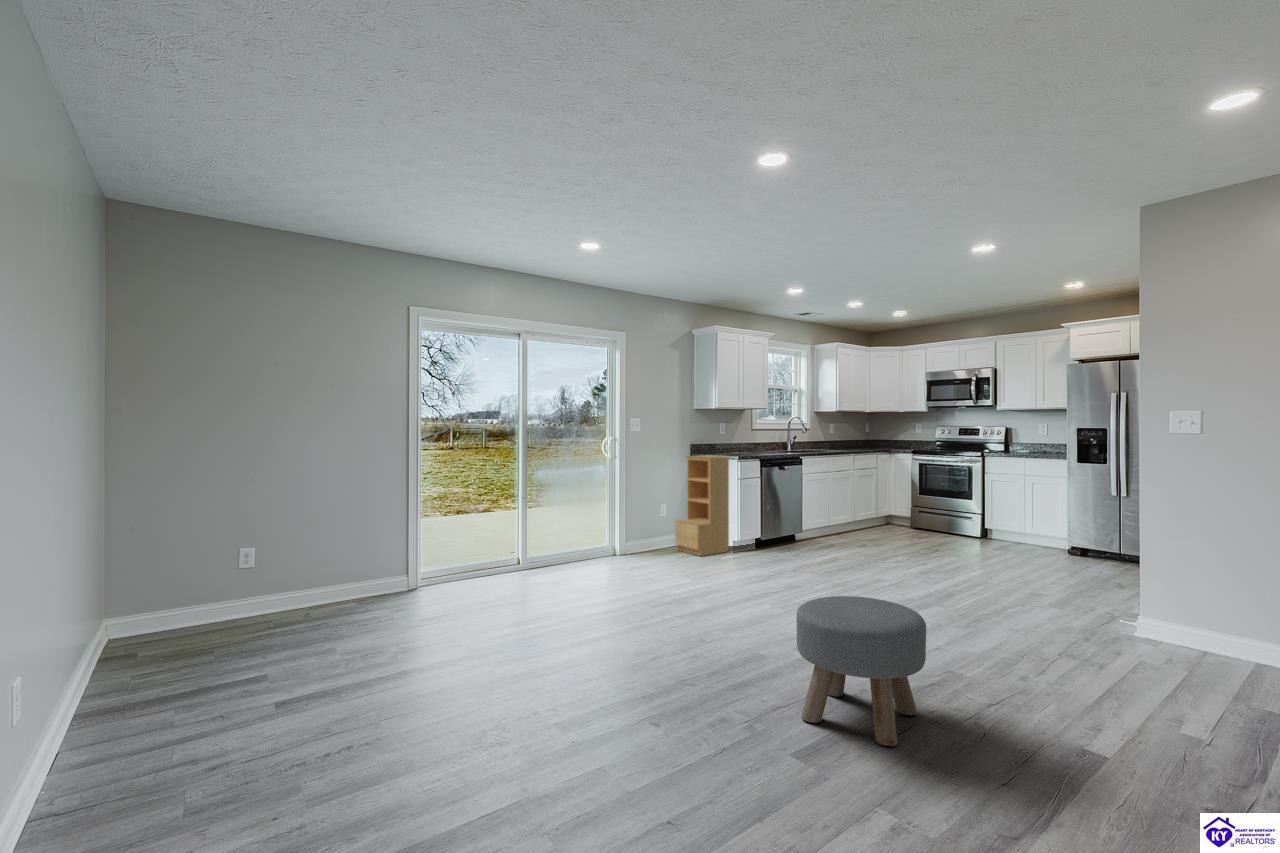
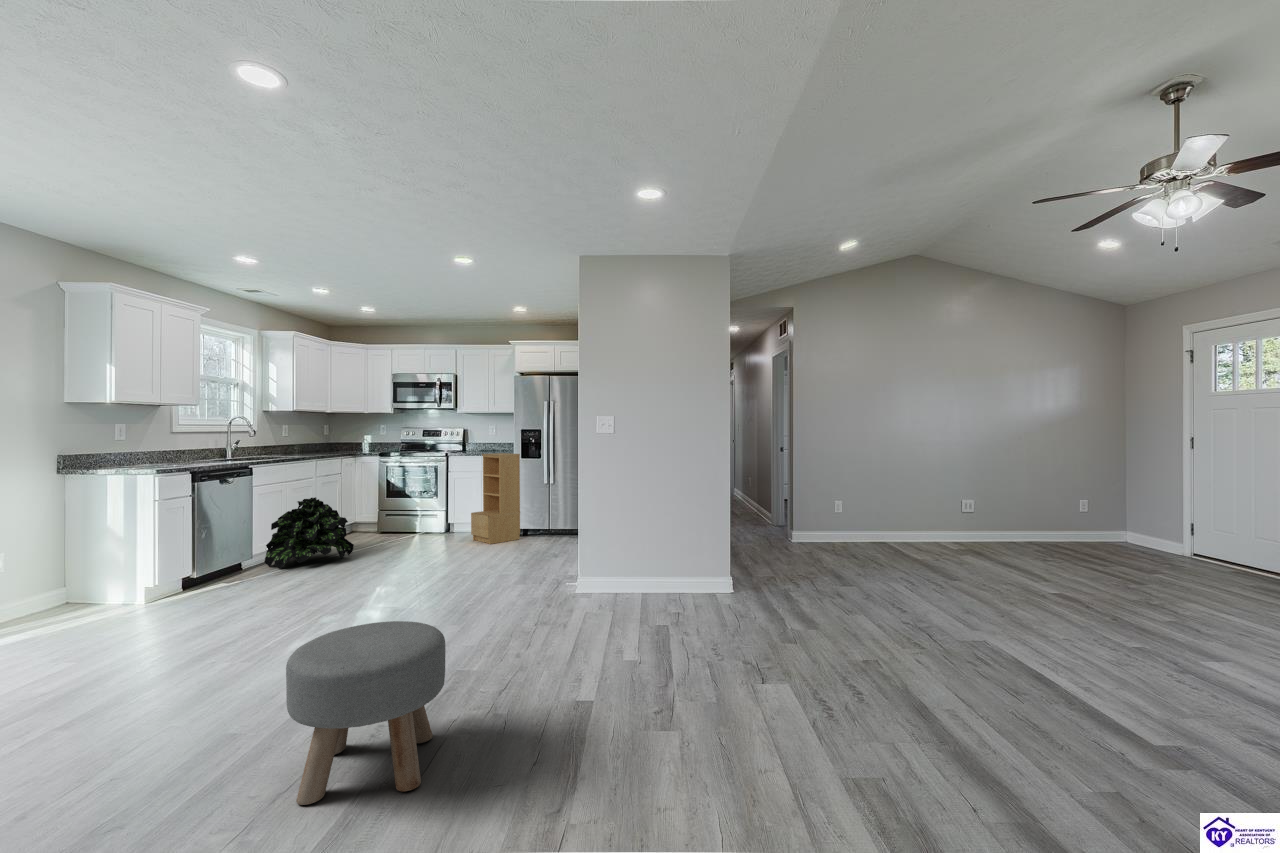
bookshelf: present [675,455,729,556] -> present [471,453,520,544]
potted plant: none [811,488,884,547] -> present [264,497,354,569]

